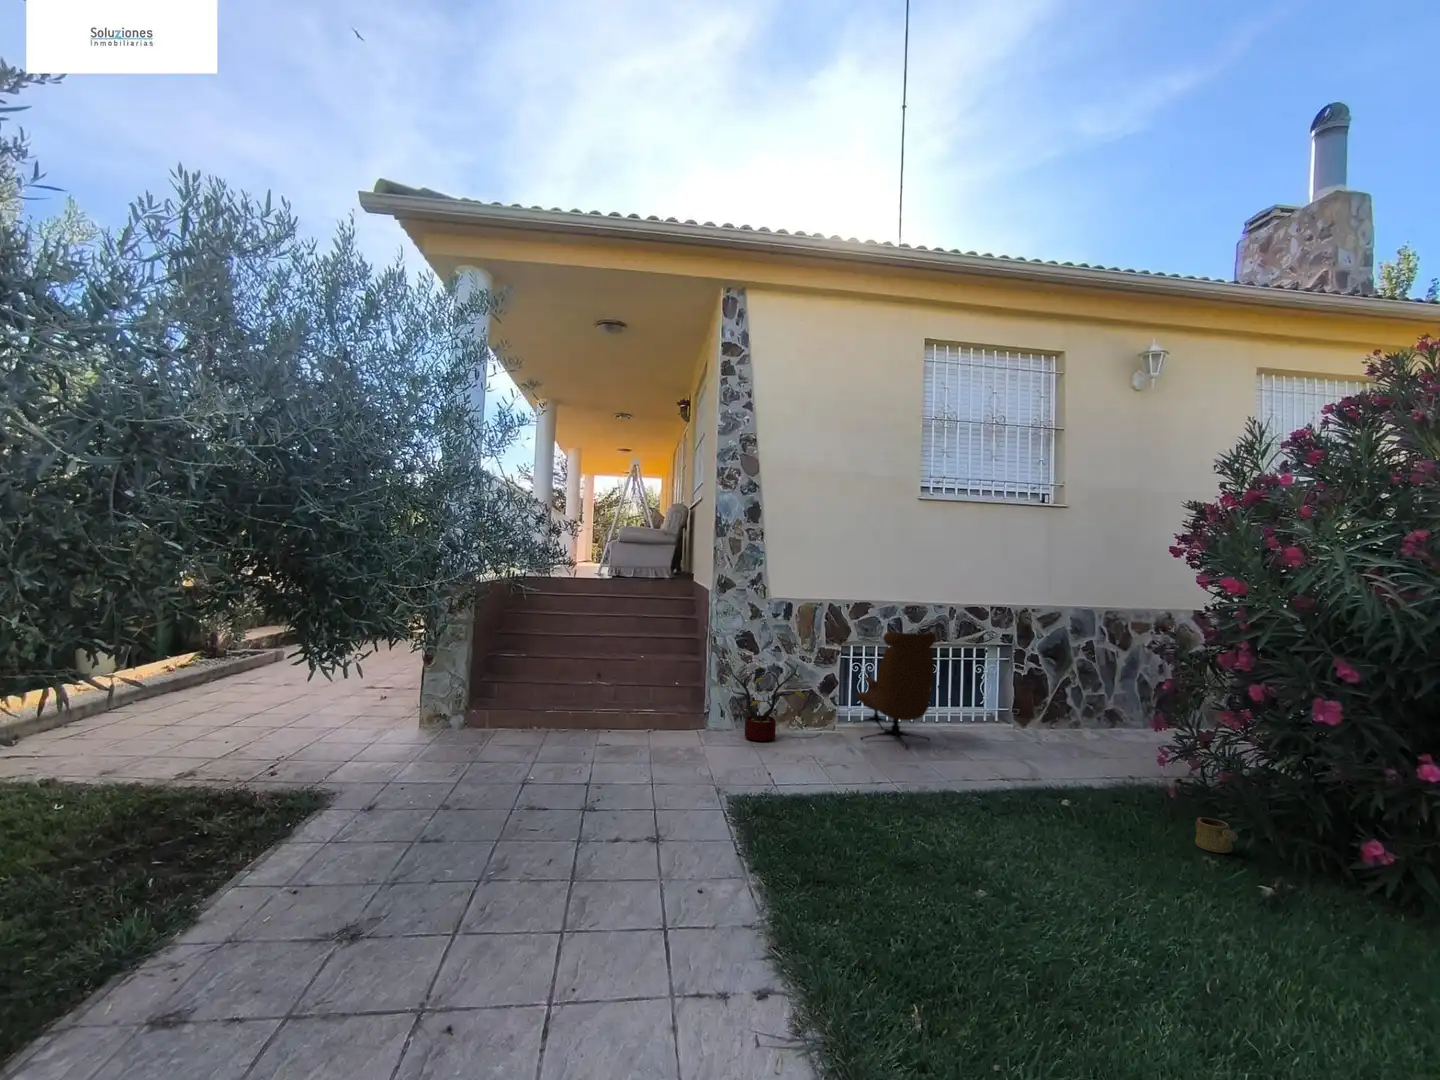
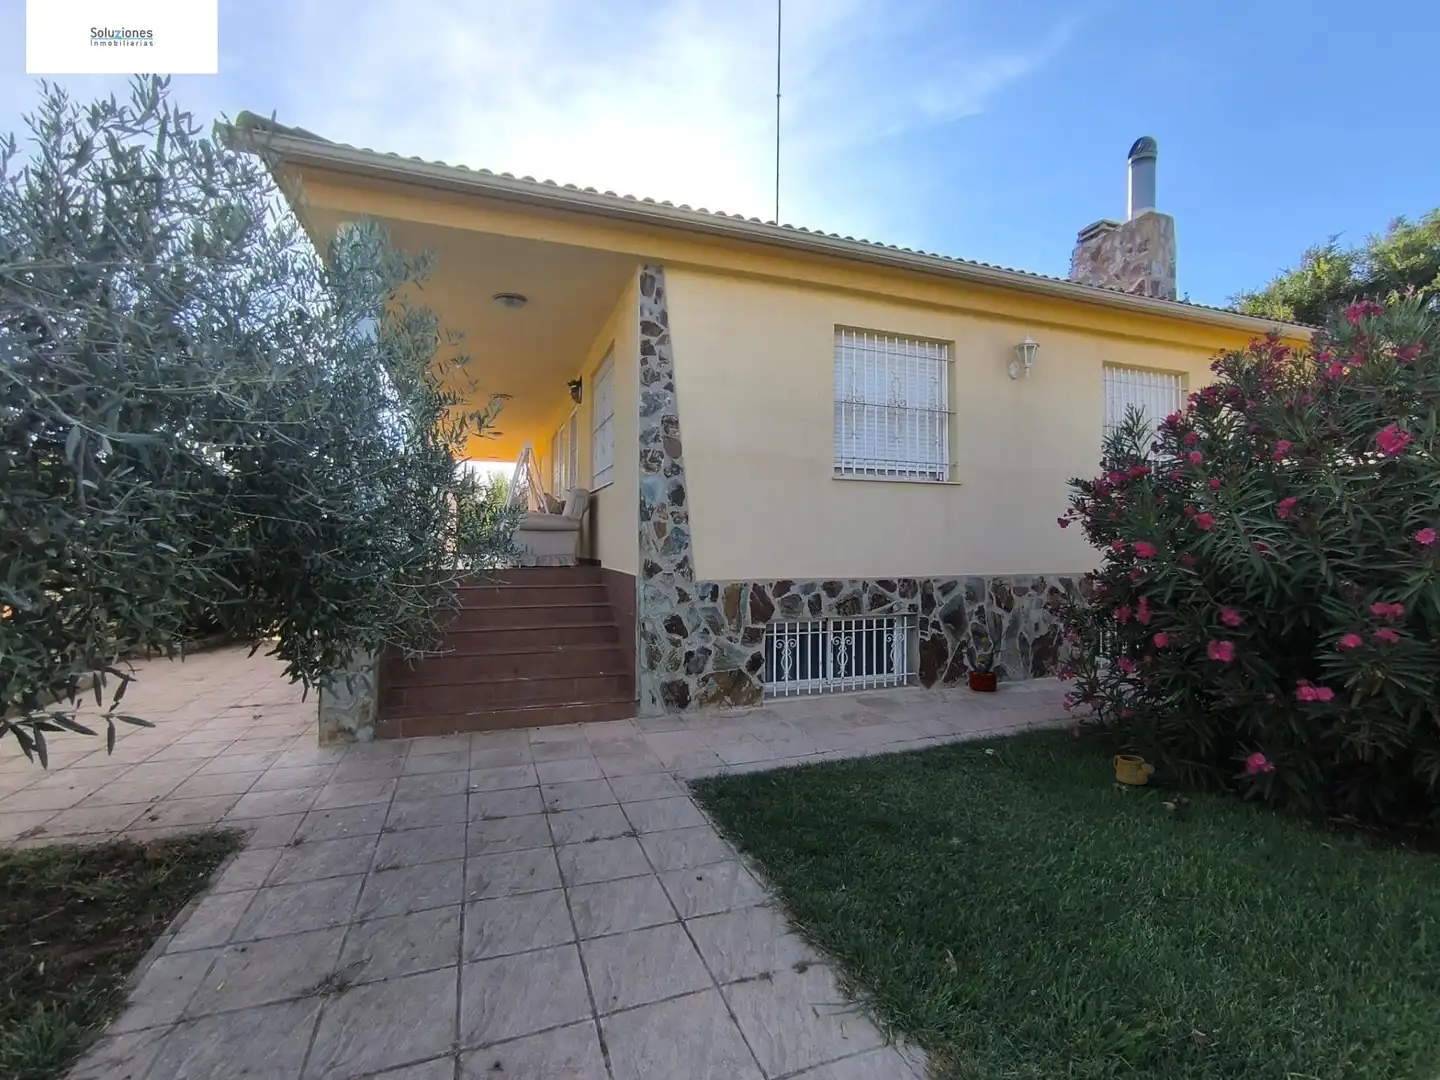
lounge chair: present [854,632,936,750] -> none [779,605,862,718]
decorative plant: present [727,662,805,741] -> present [947,626,1021,691]

